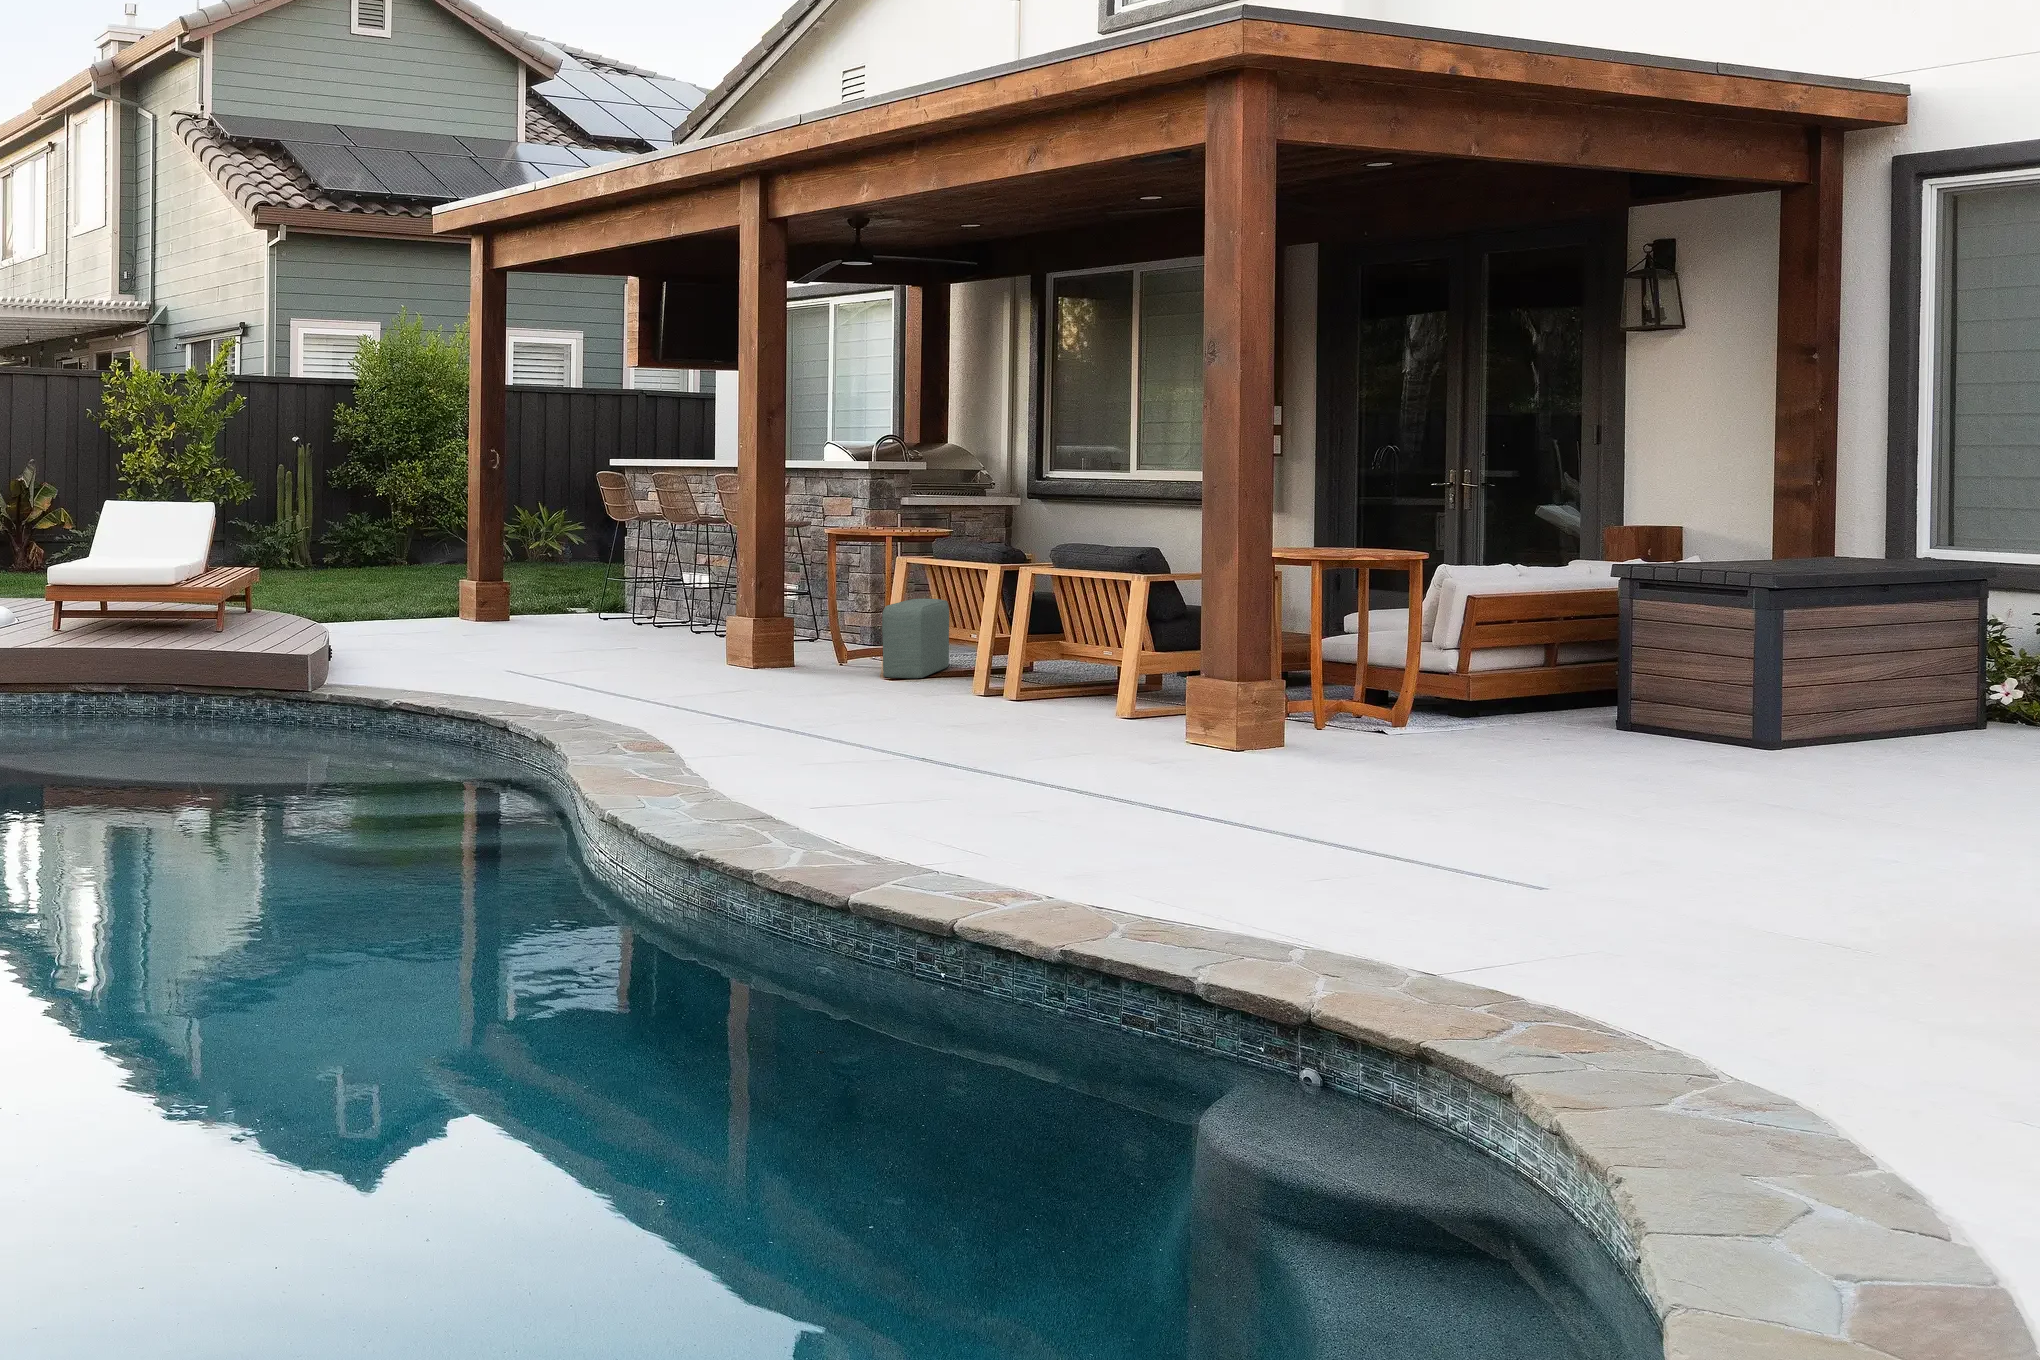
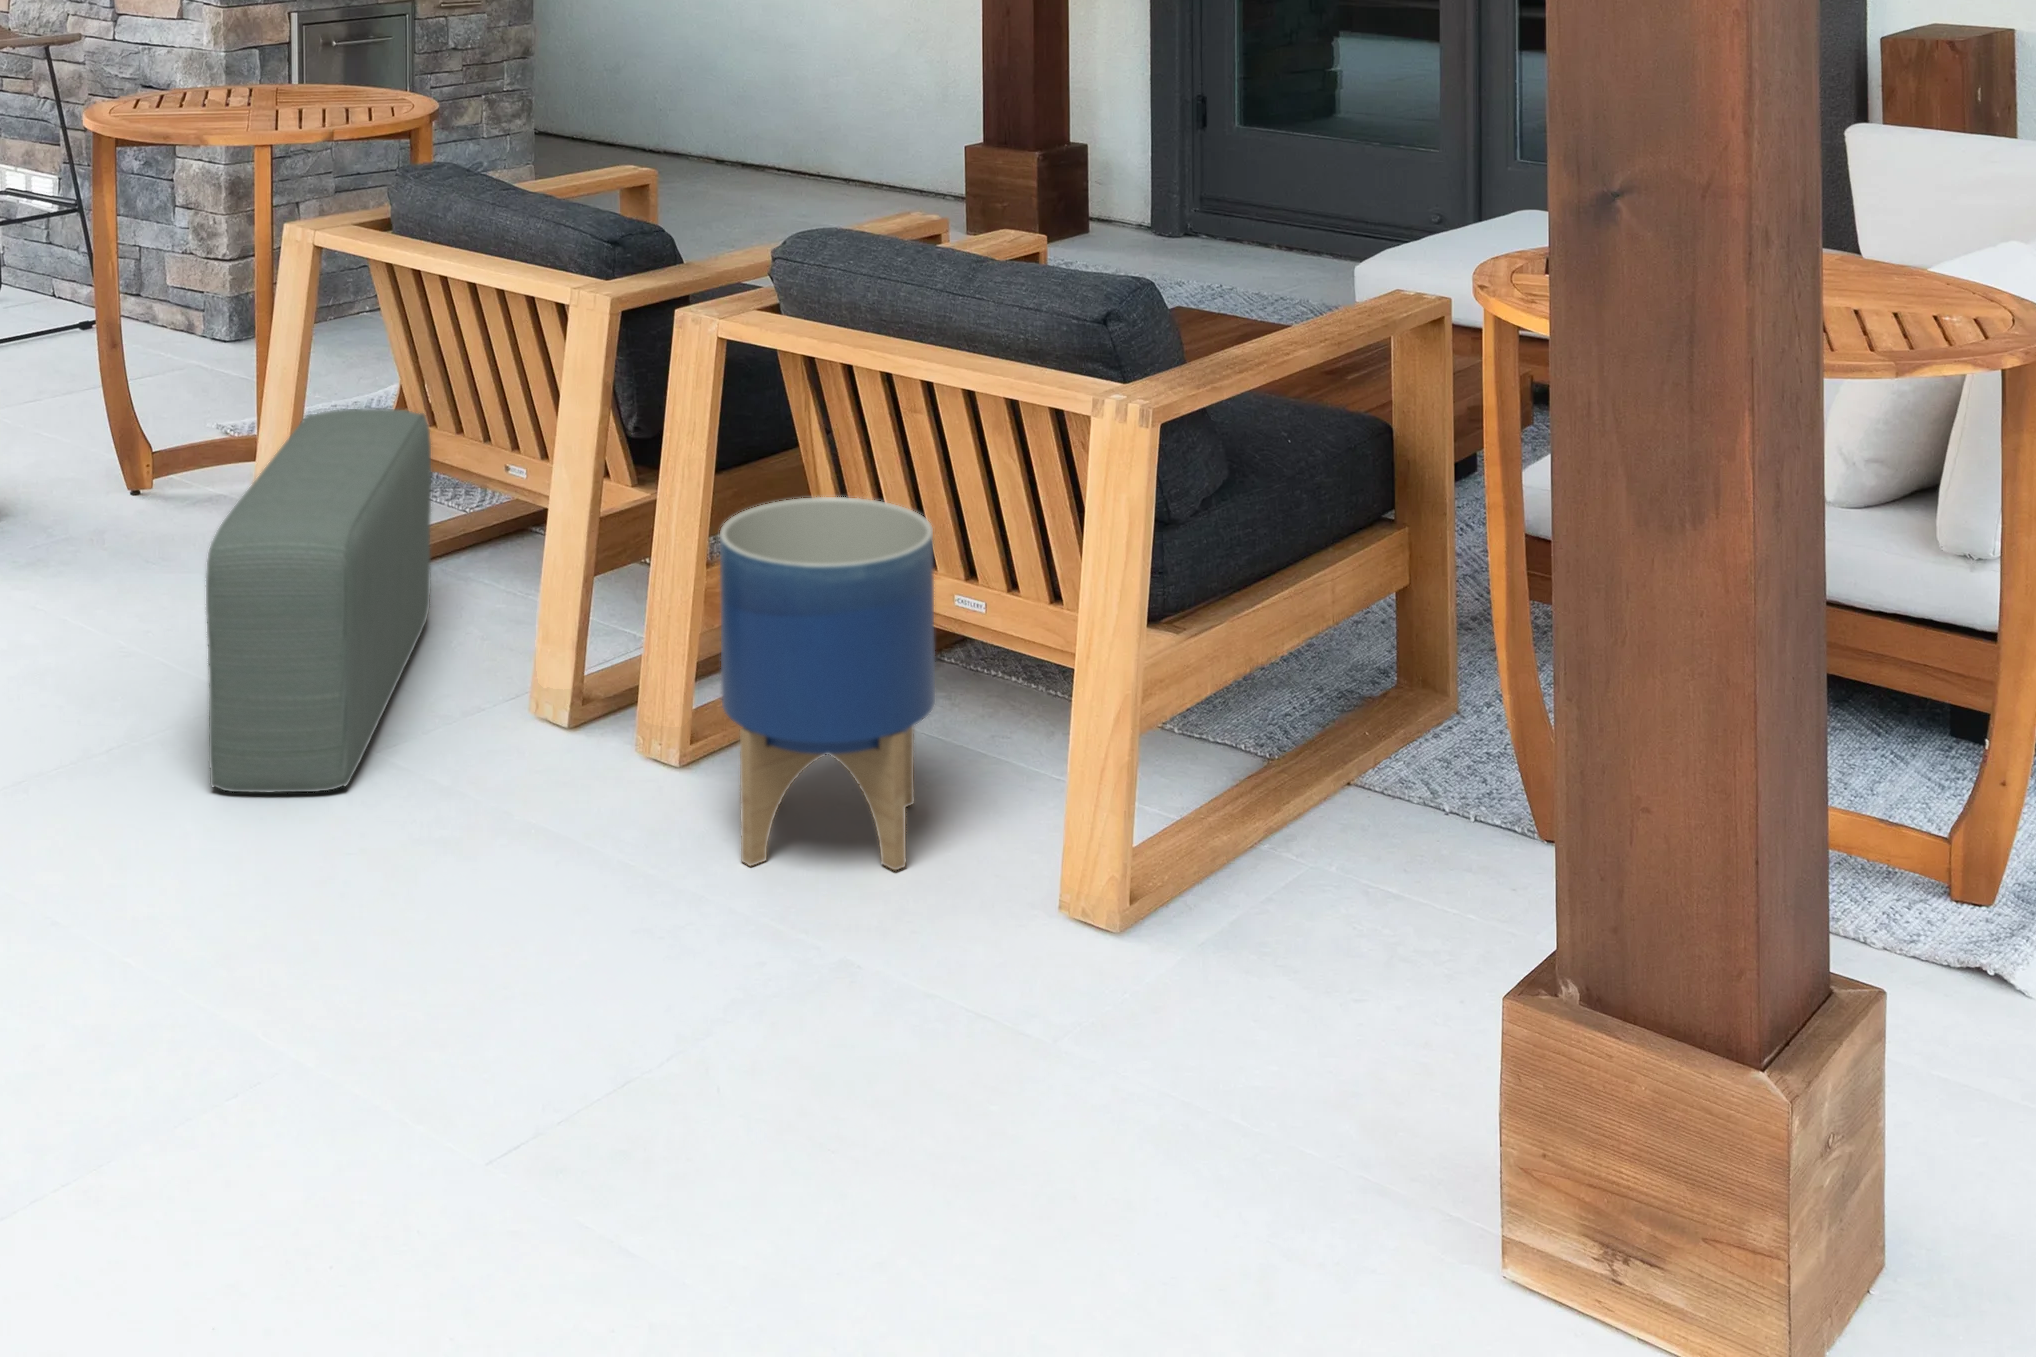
planter: none [1025,601,1087,689] -> present [720,497,935,870]

